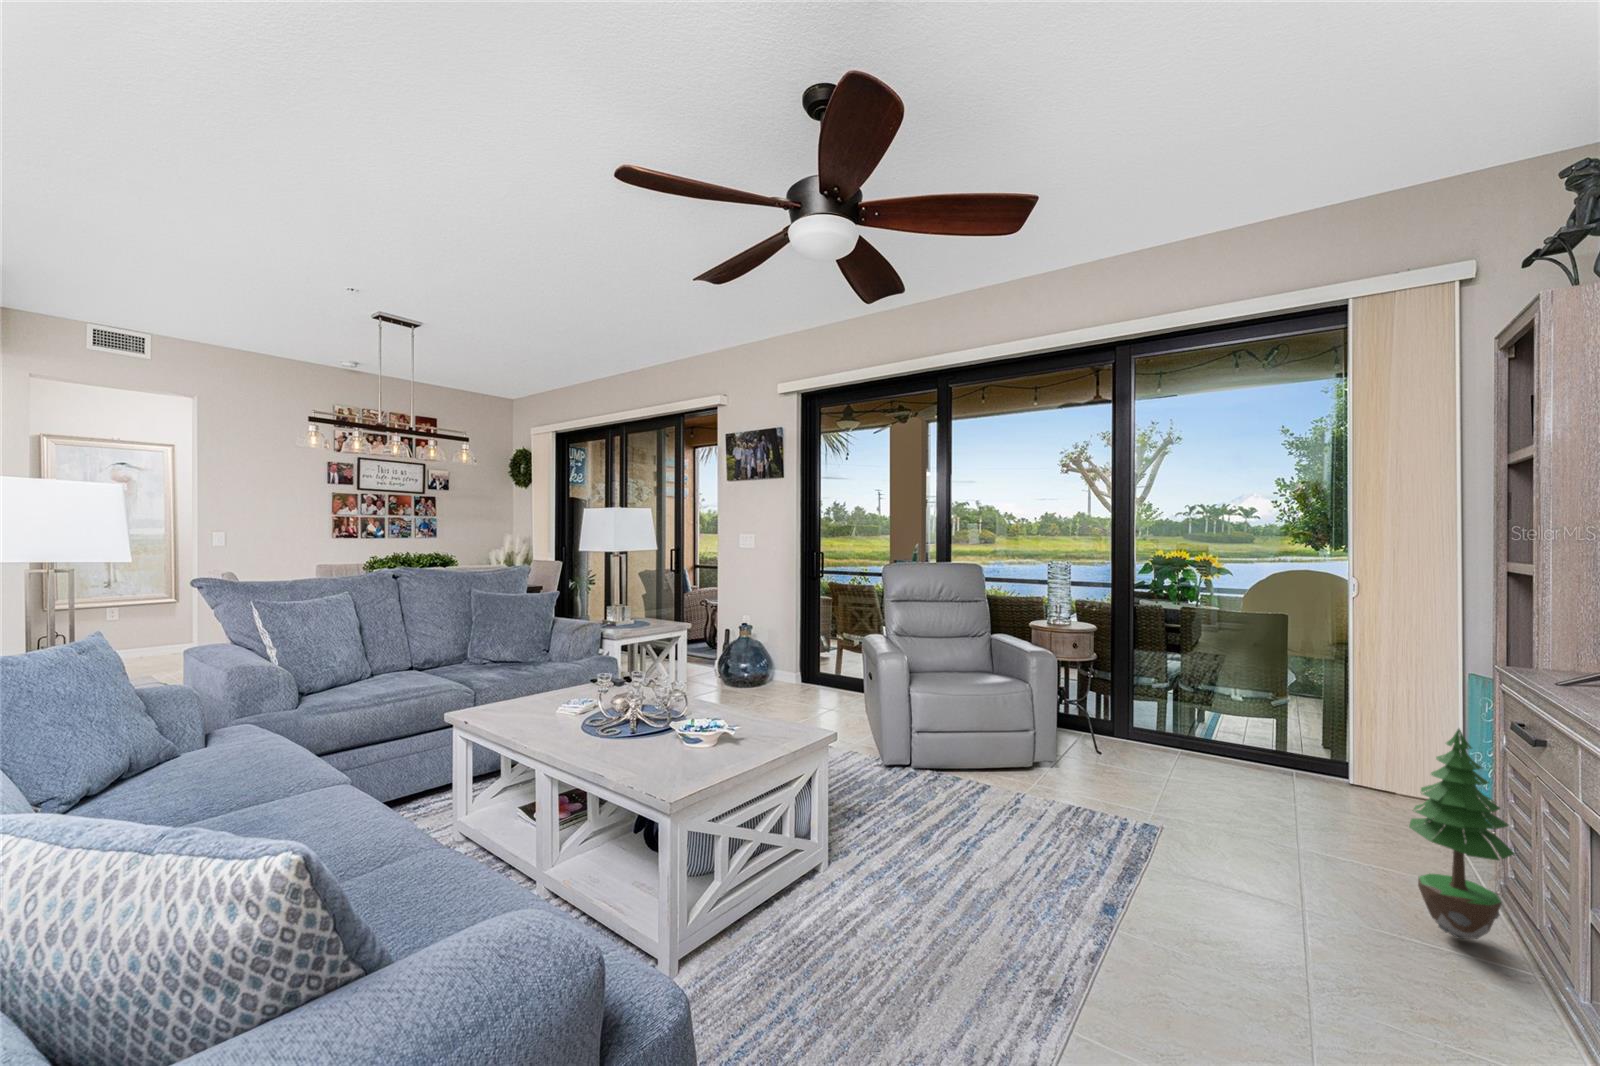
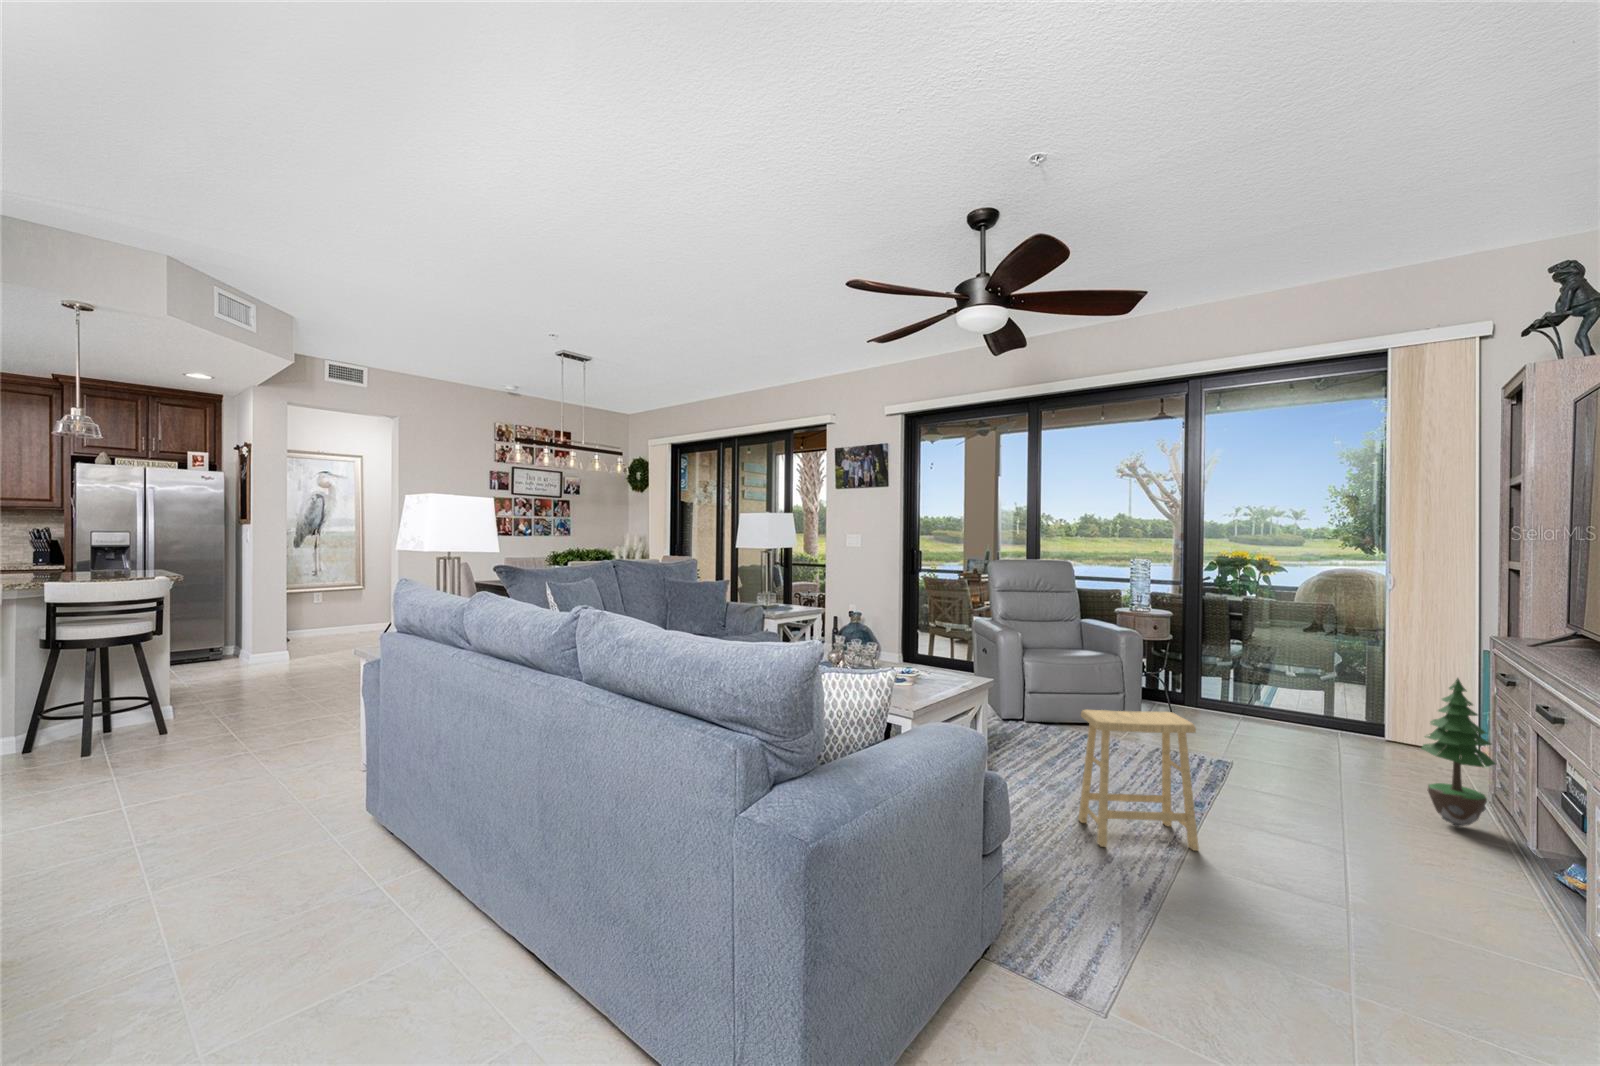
footstool: none [933,788,1097,1009] -> present [1078,710,1199,851]

